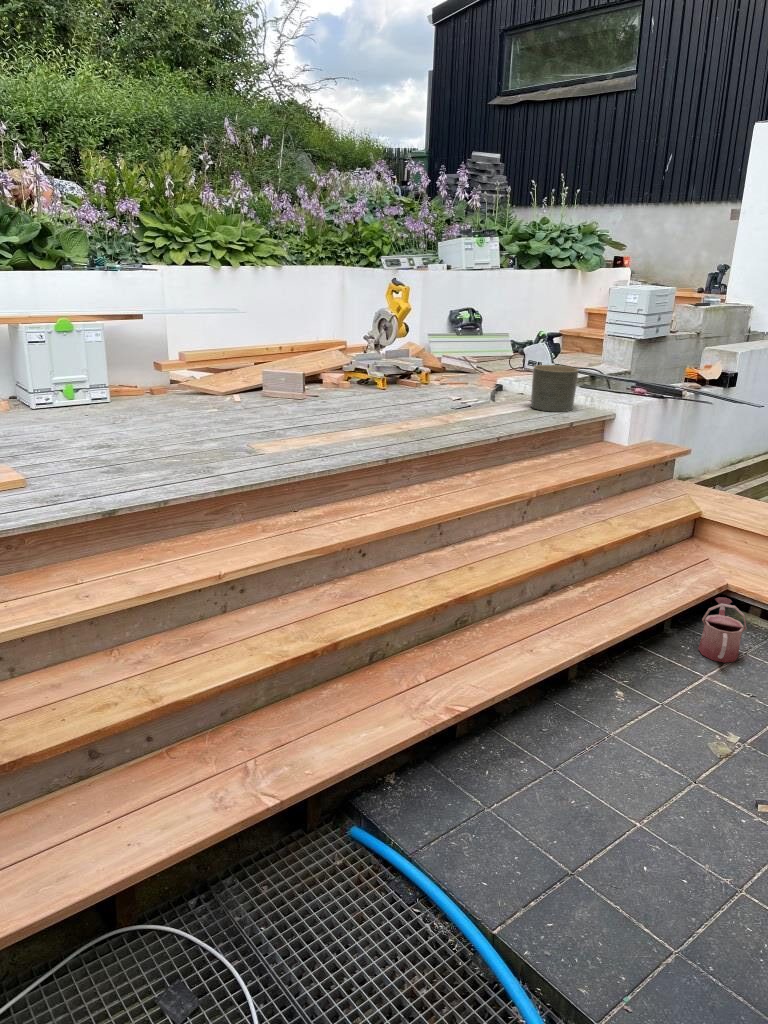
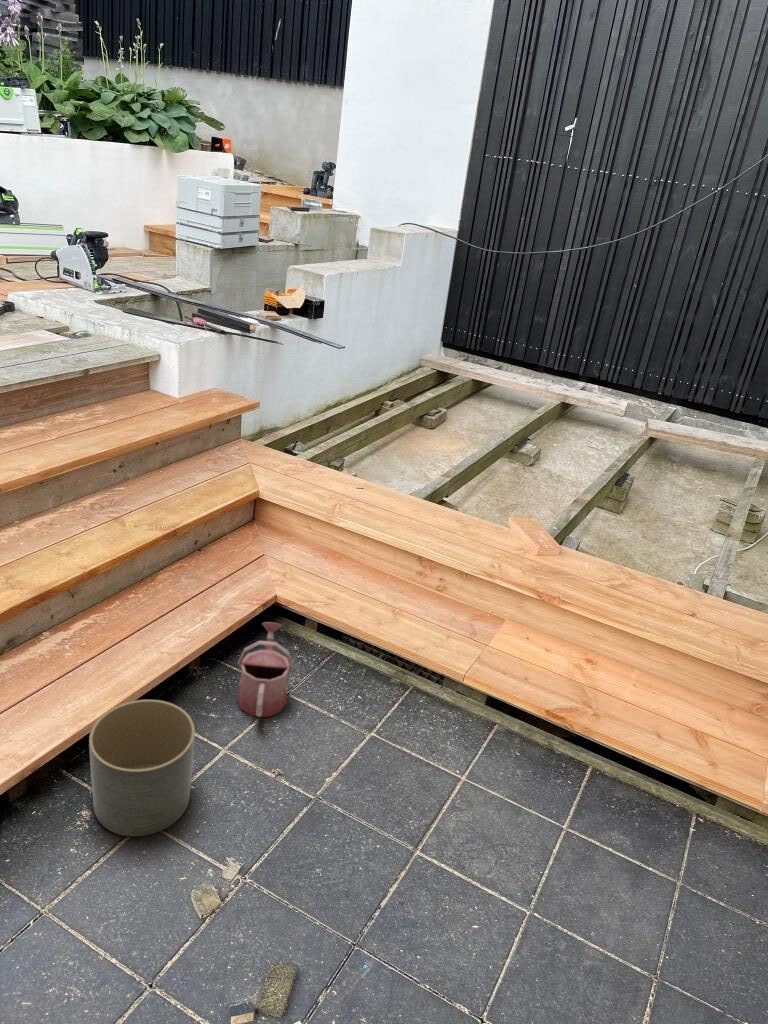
planter: present [531,365,578,412] -> present [89,700,195,837]

